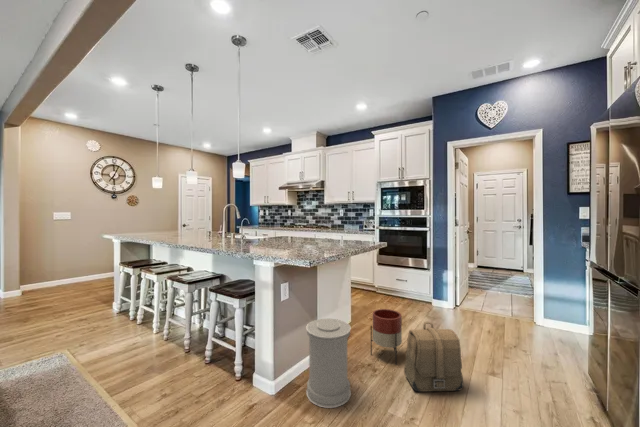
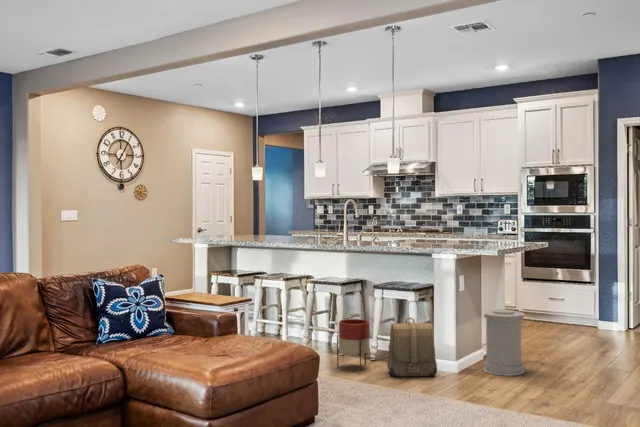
planter: present [371,309,402,364] -> present [337,319,370,372]
backpack: present [404,322,463,392] -> present [387,318,437,376]

